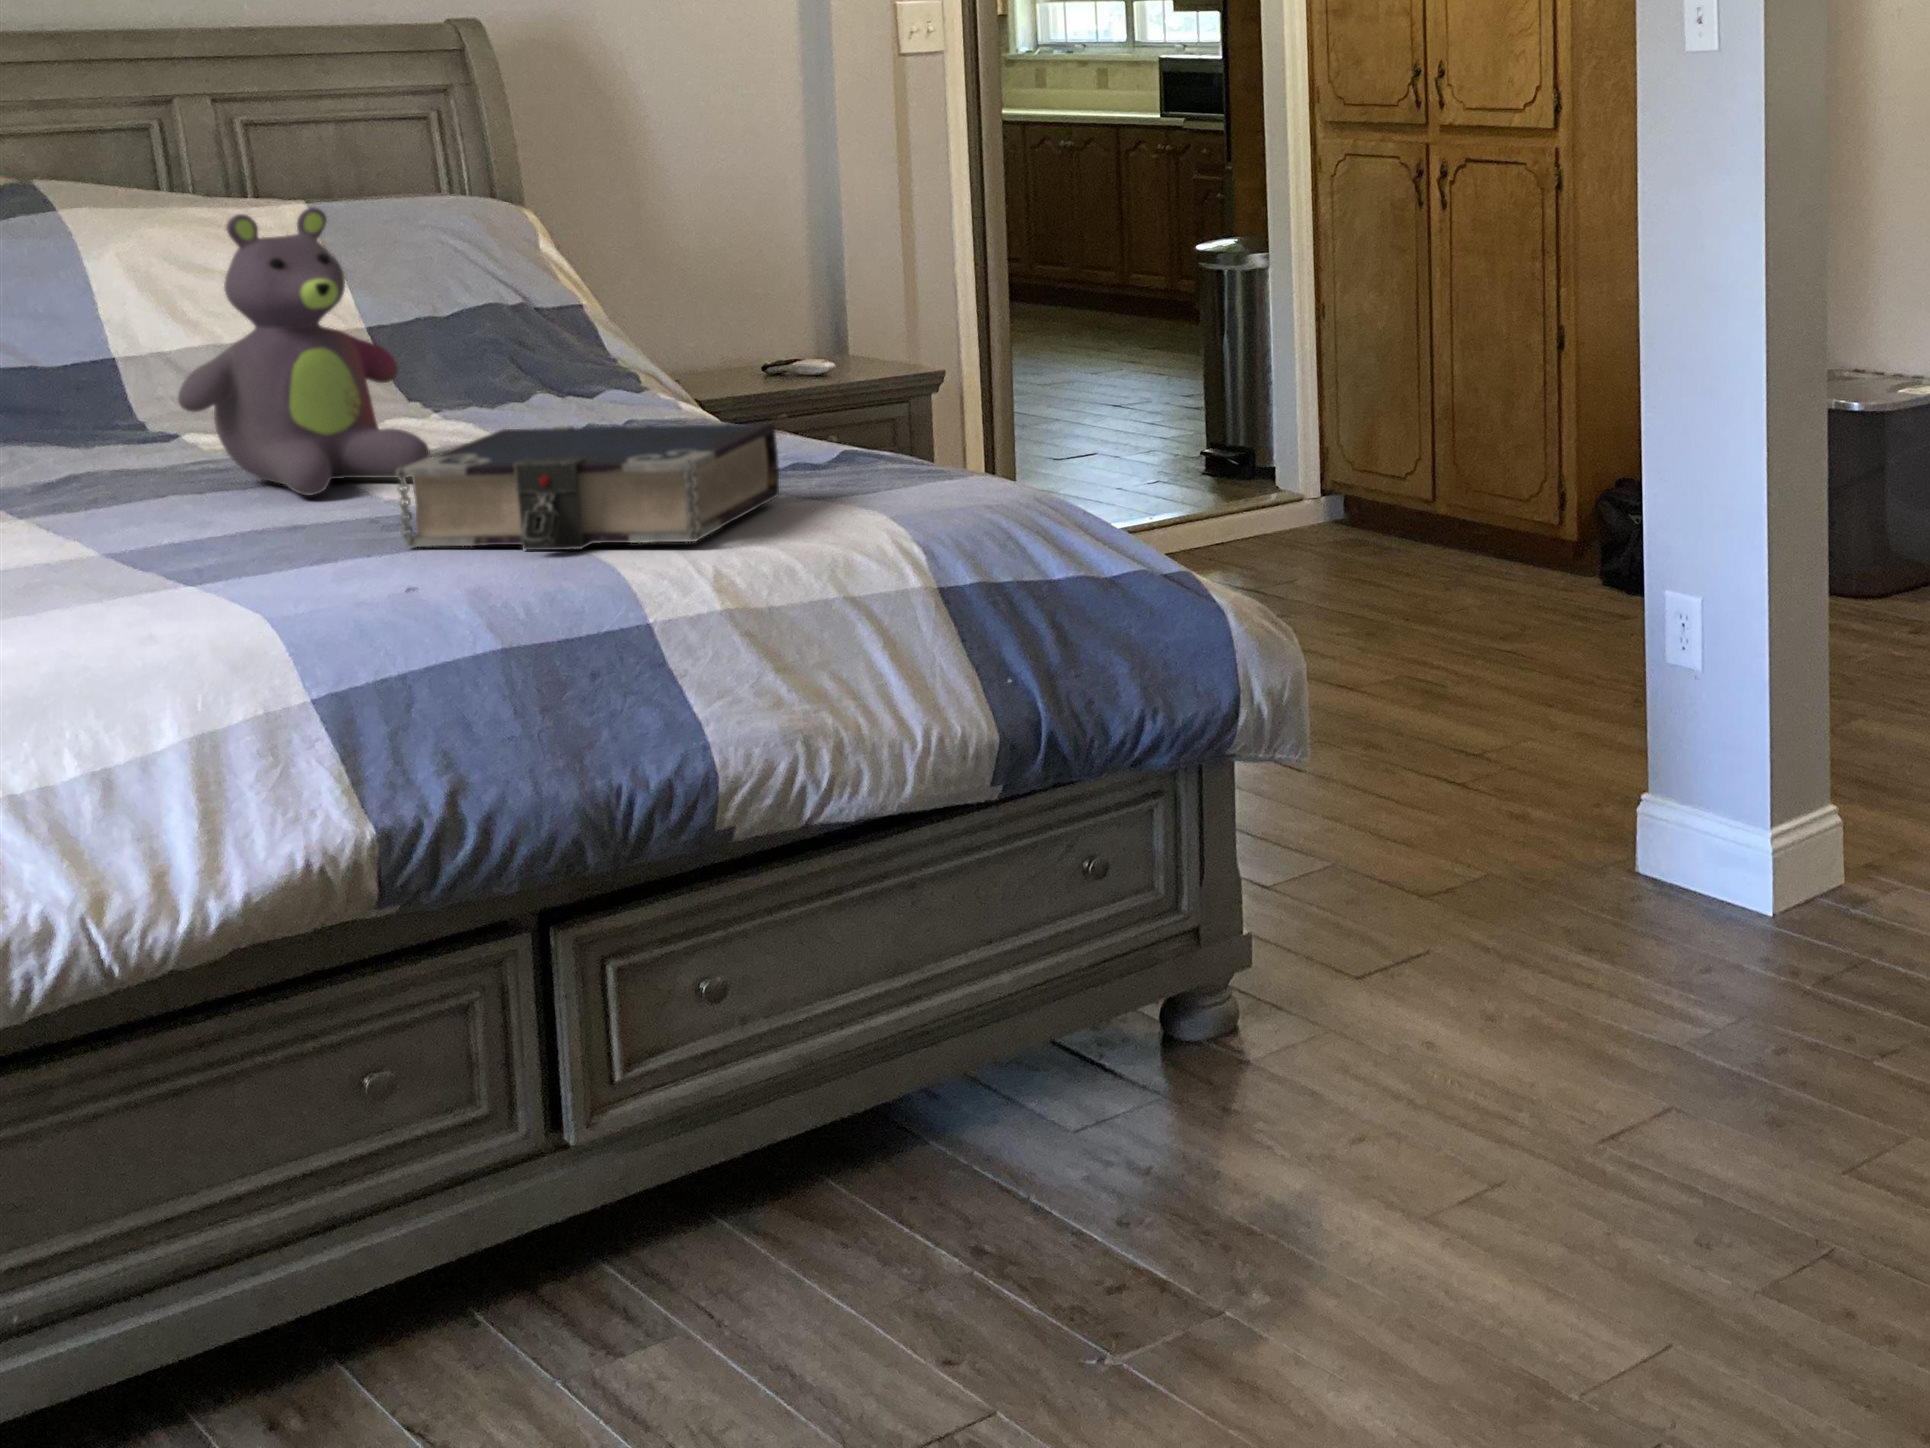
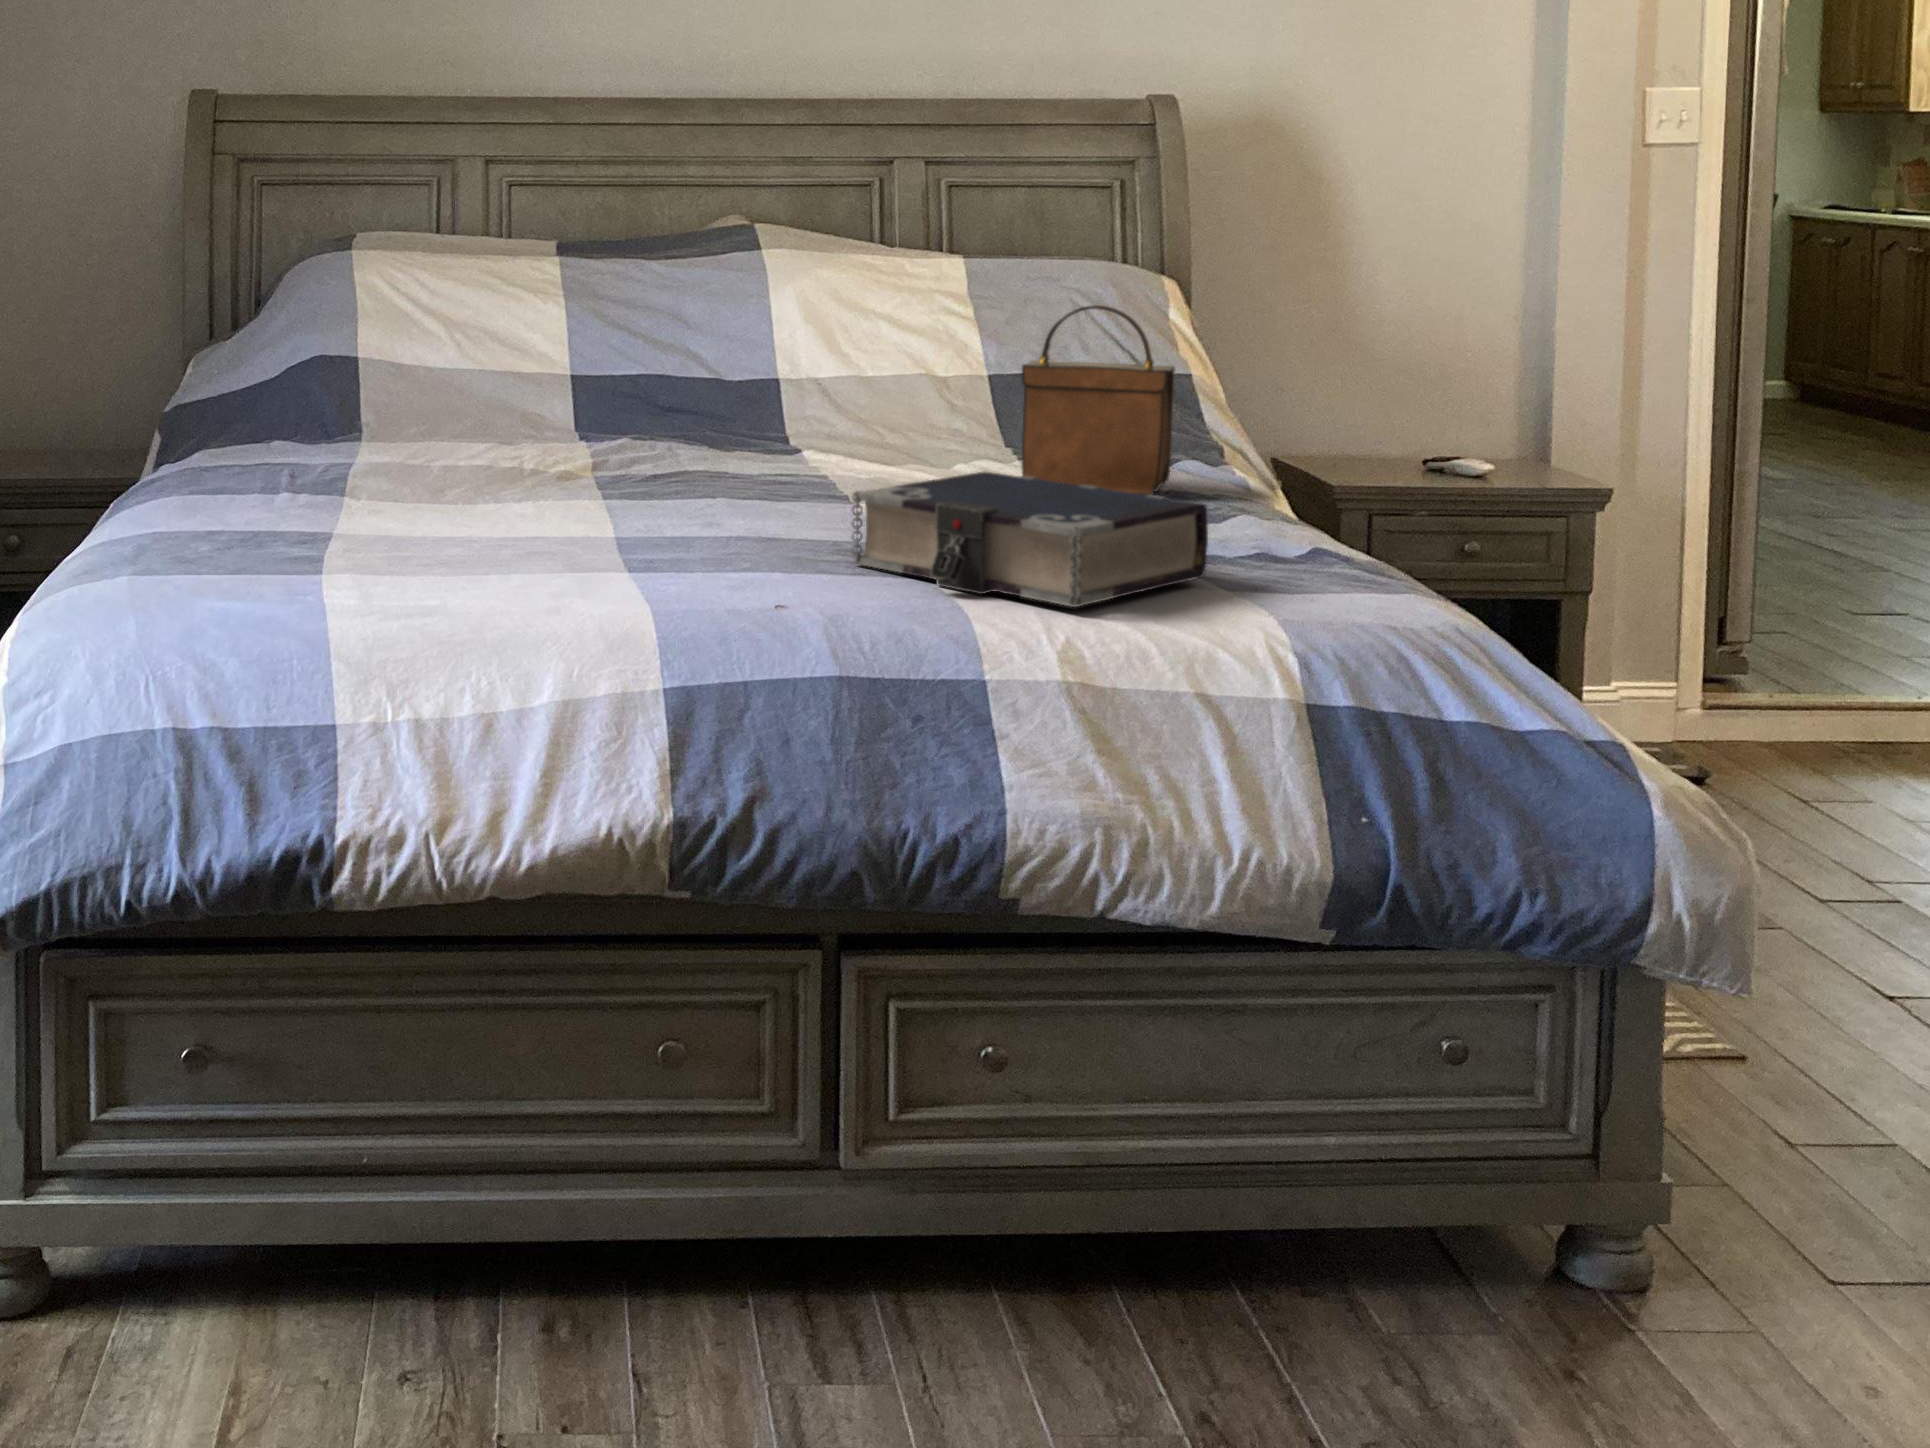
stuffed bear: present [178,207,430,495] -> none [769,257,957,505]
handbag: none [461,240,633,450] -> present [1022,305,1175,495]

